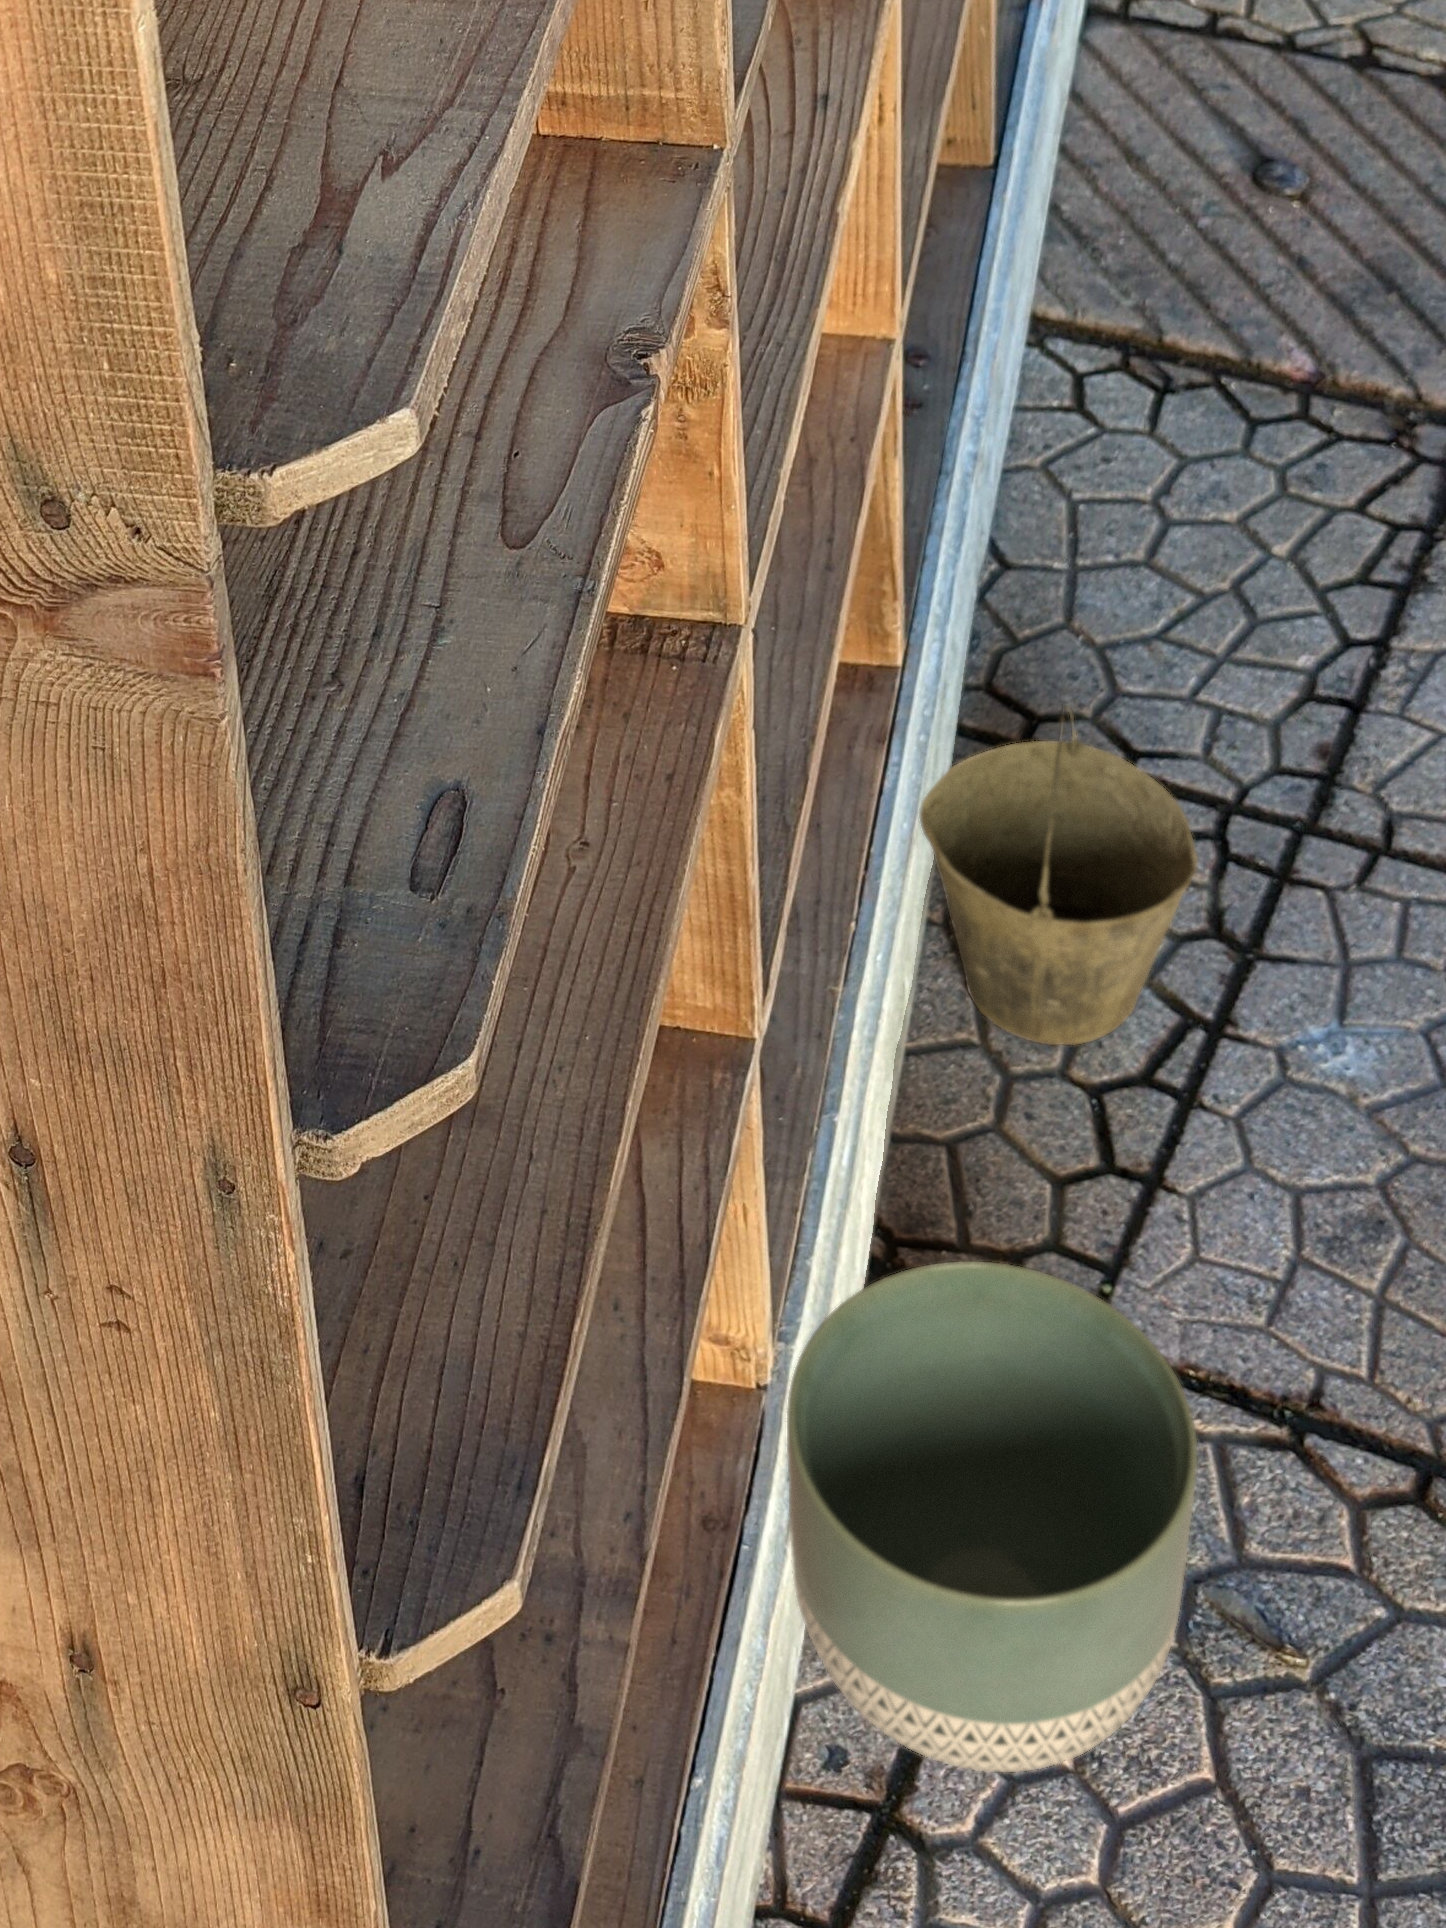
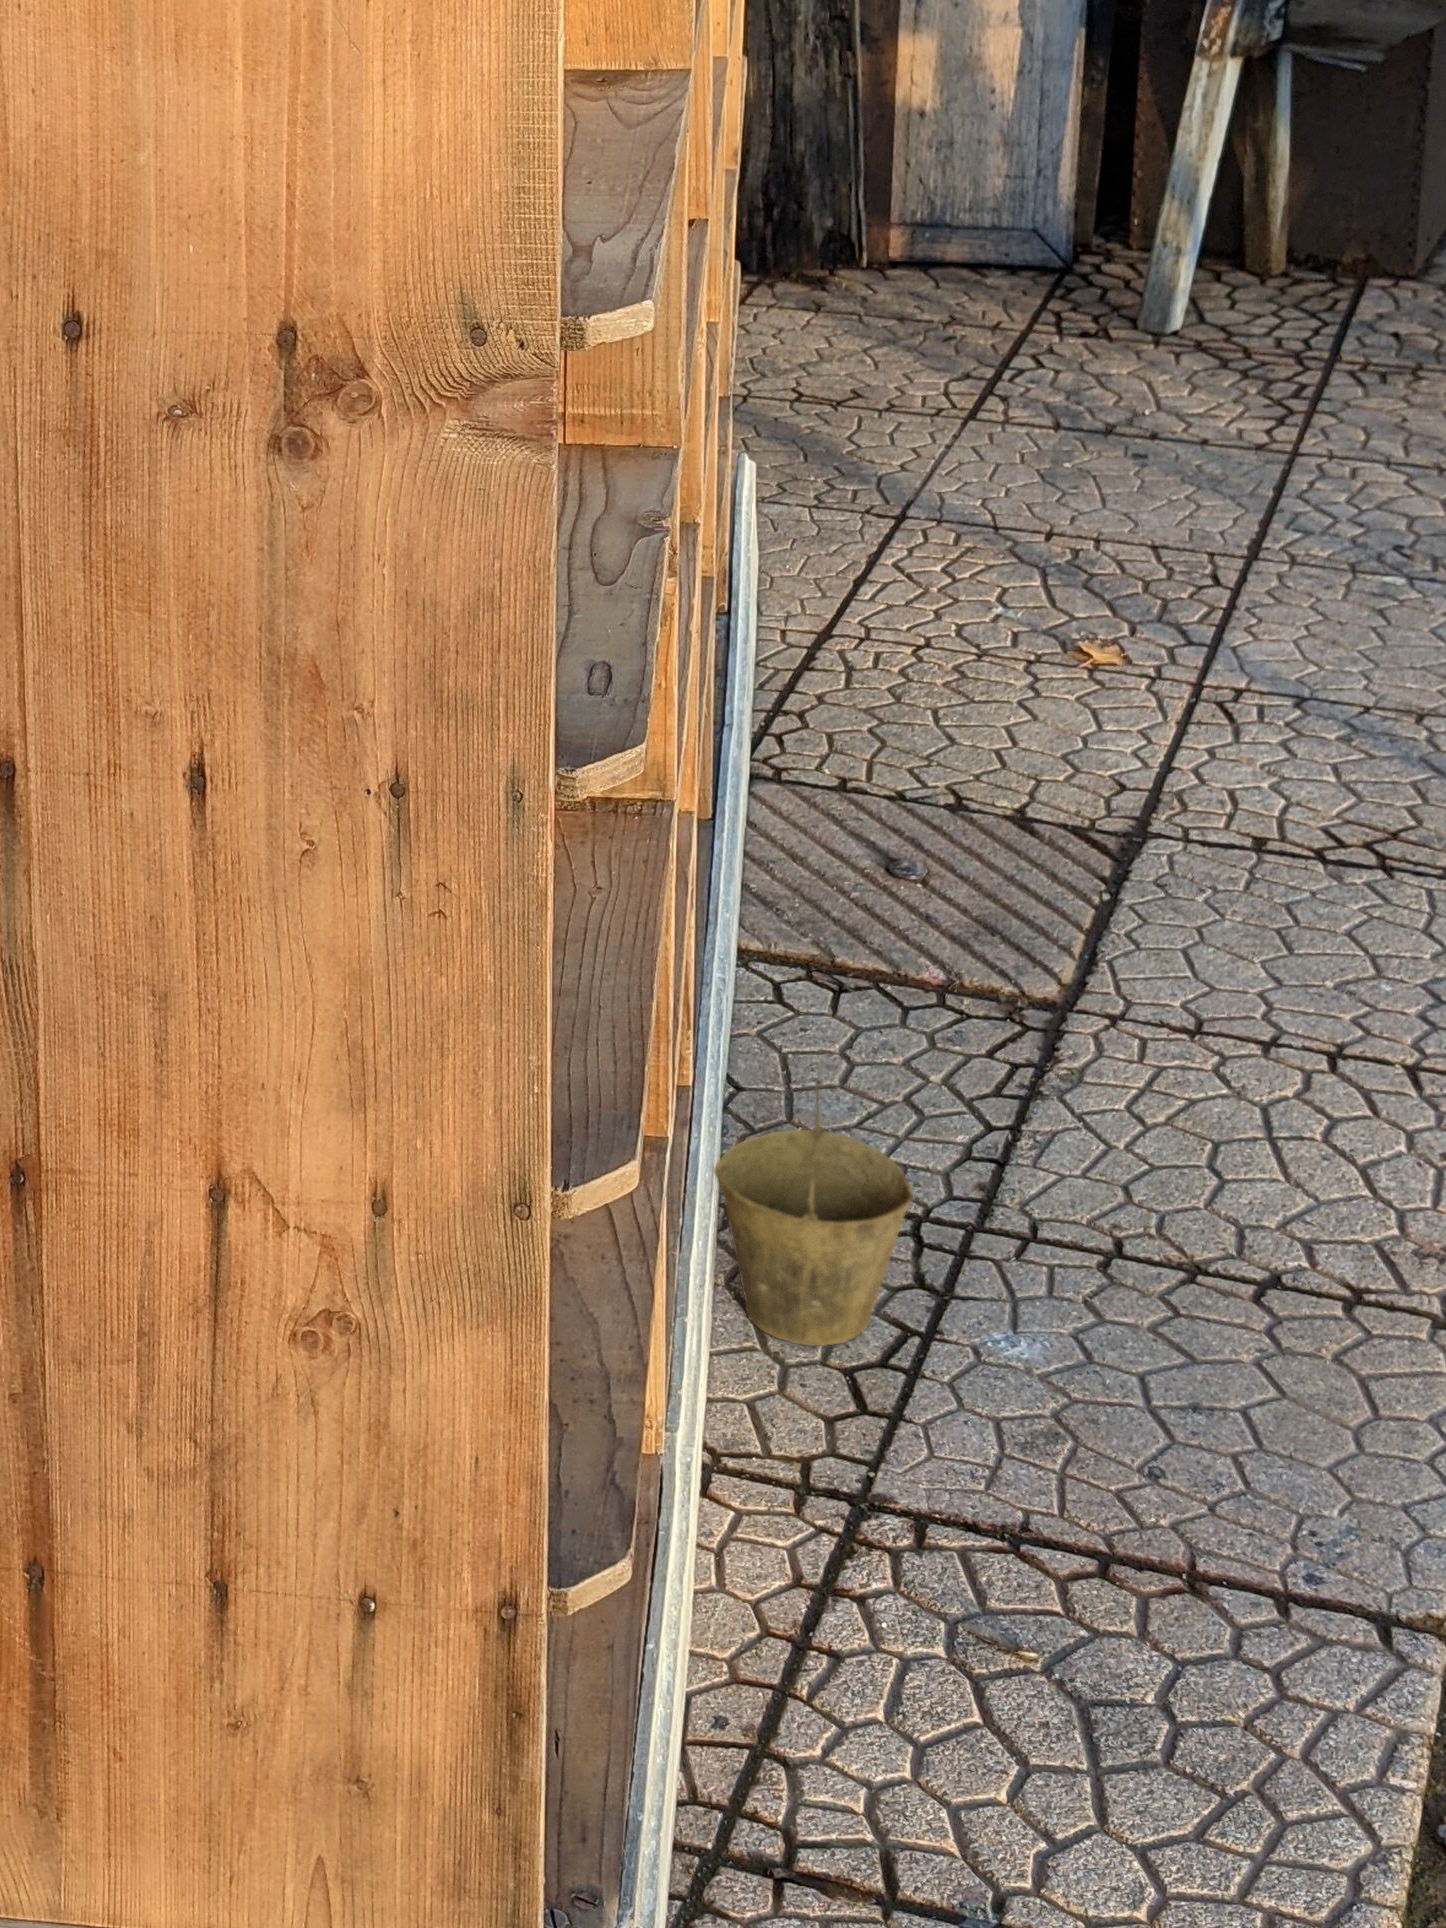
planter: present [787,1261,1197,1772] -> none [686,1358,967,1706]

